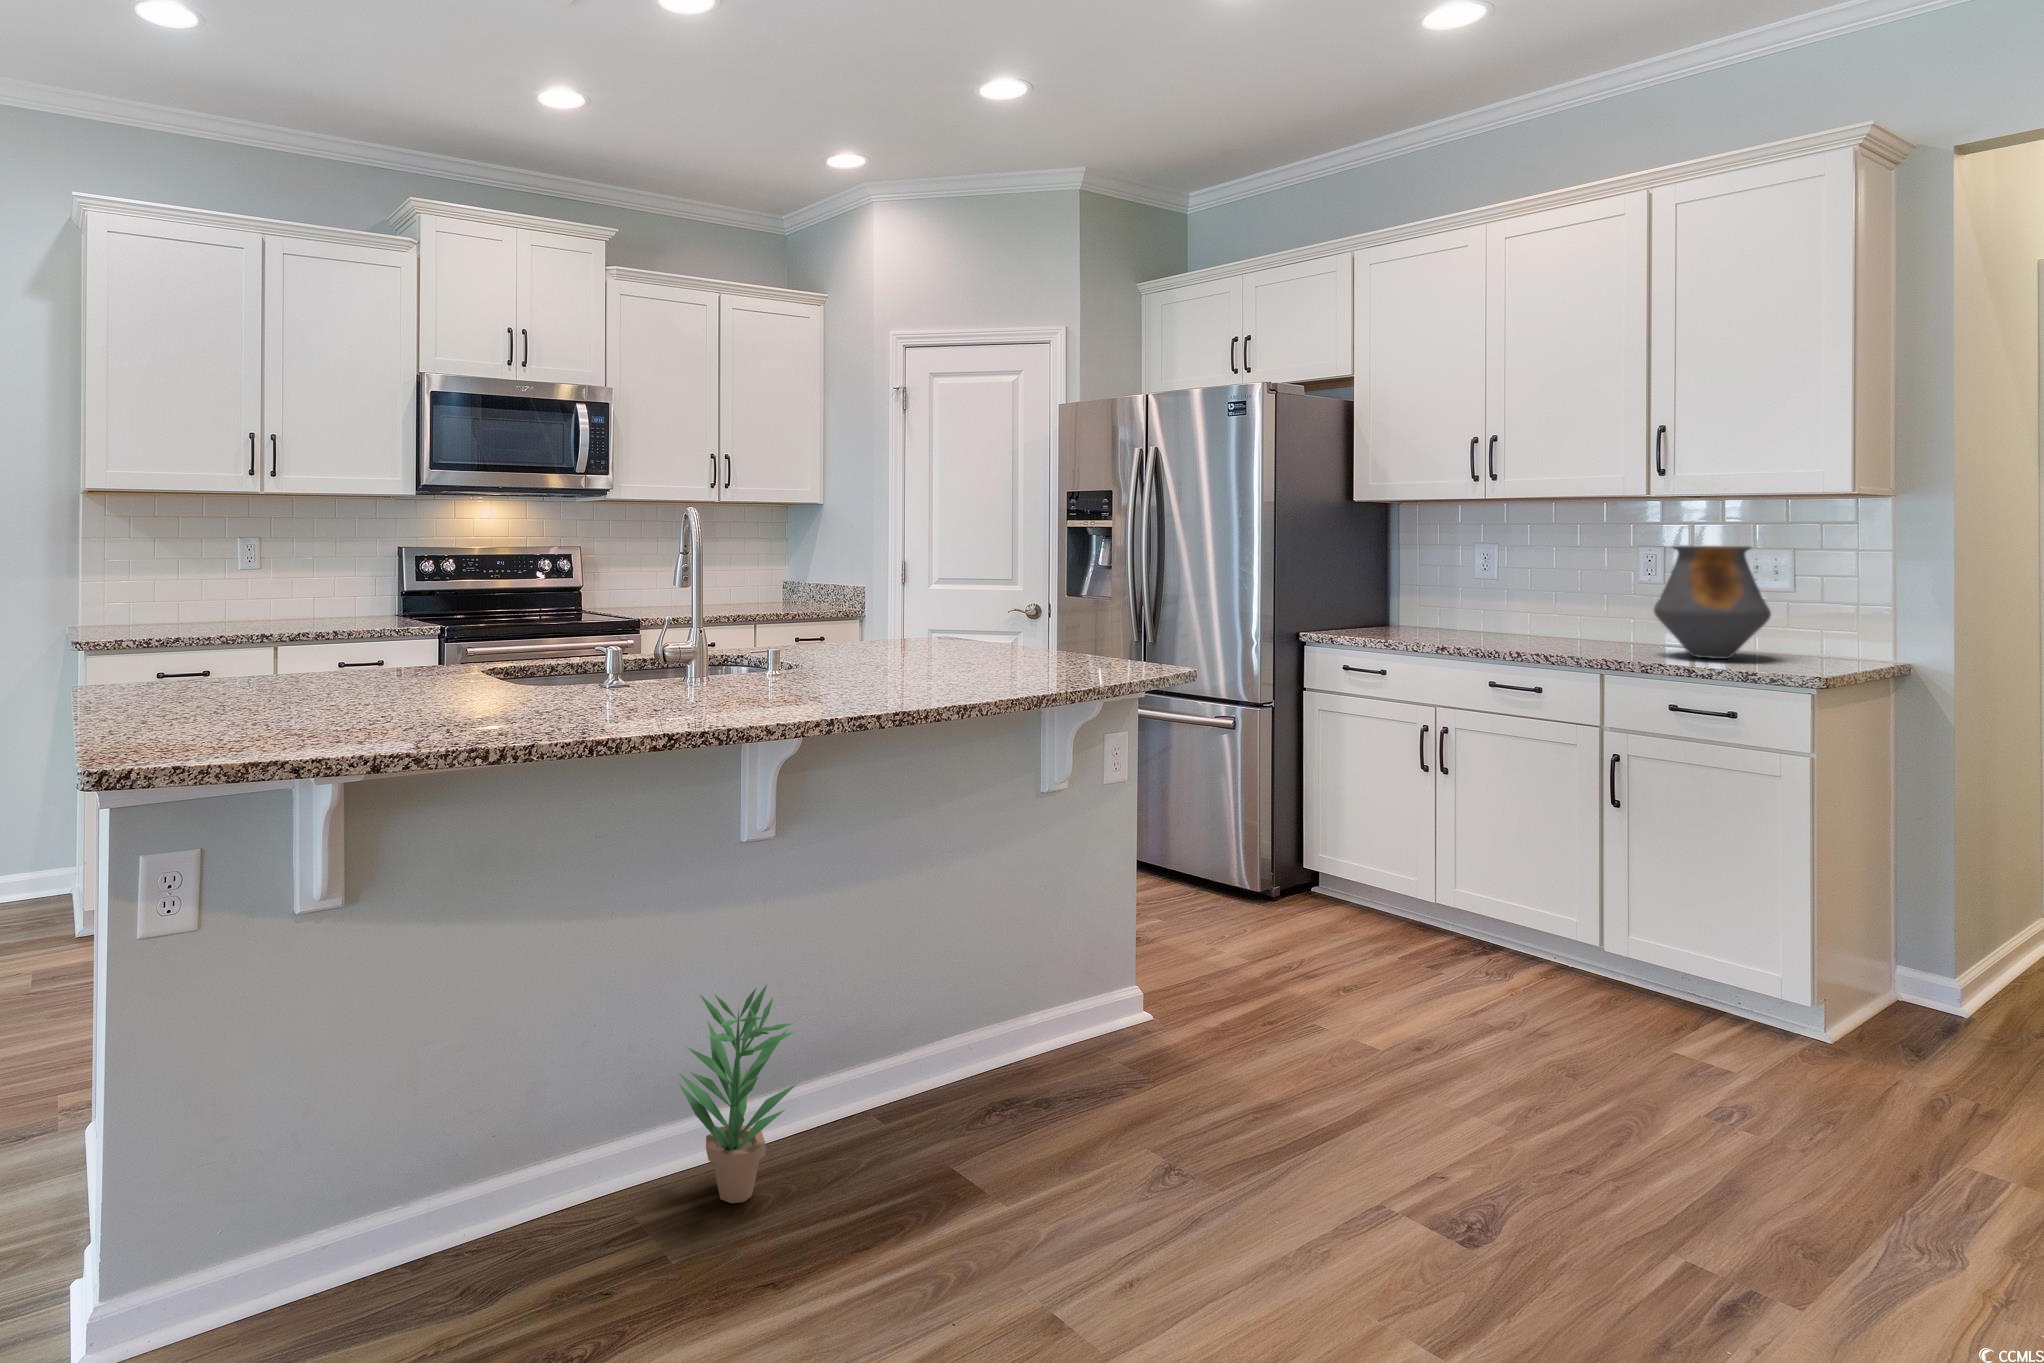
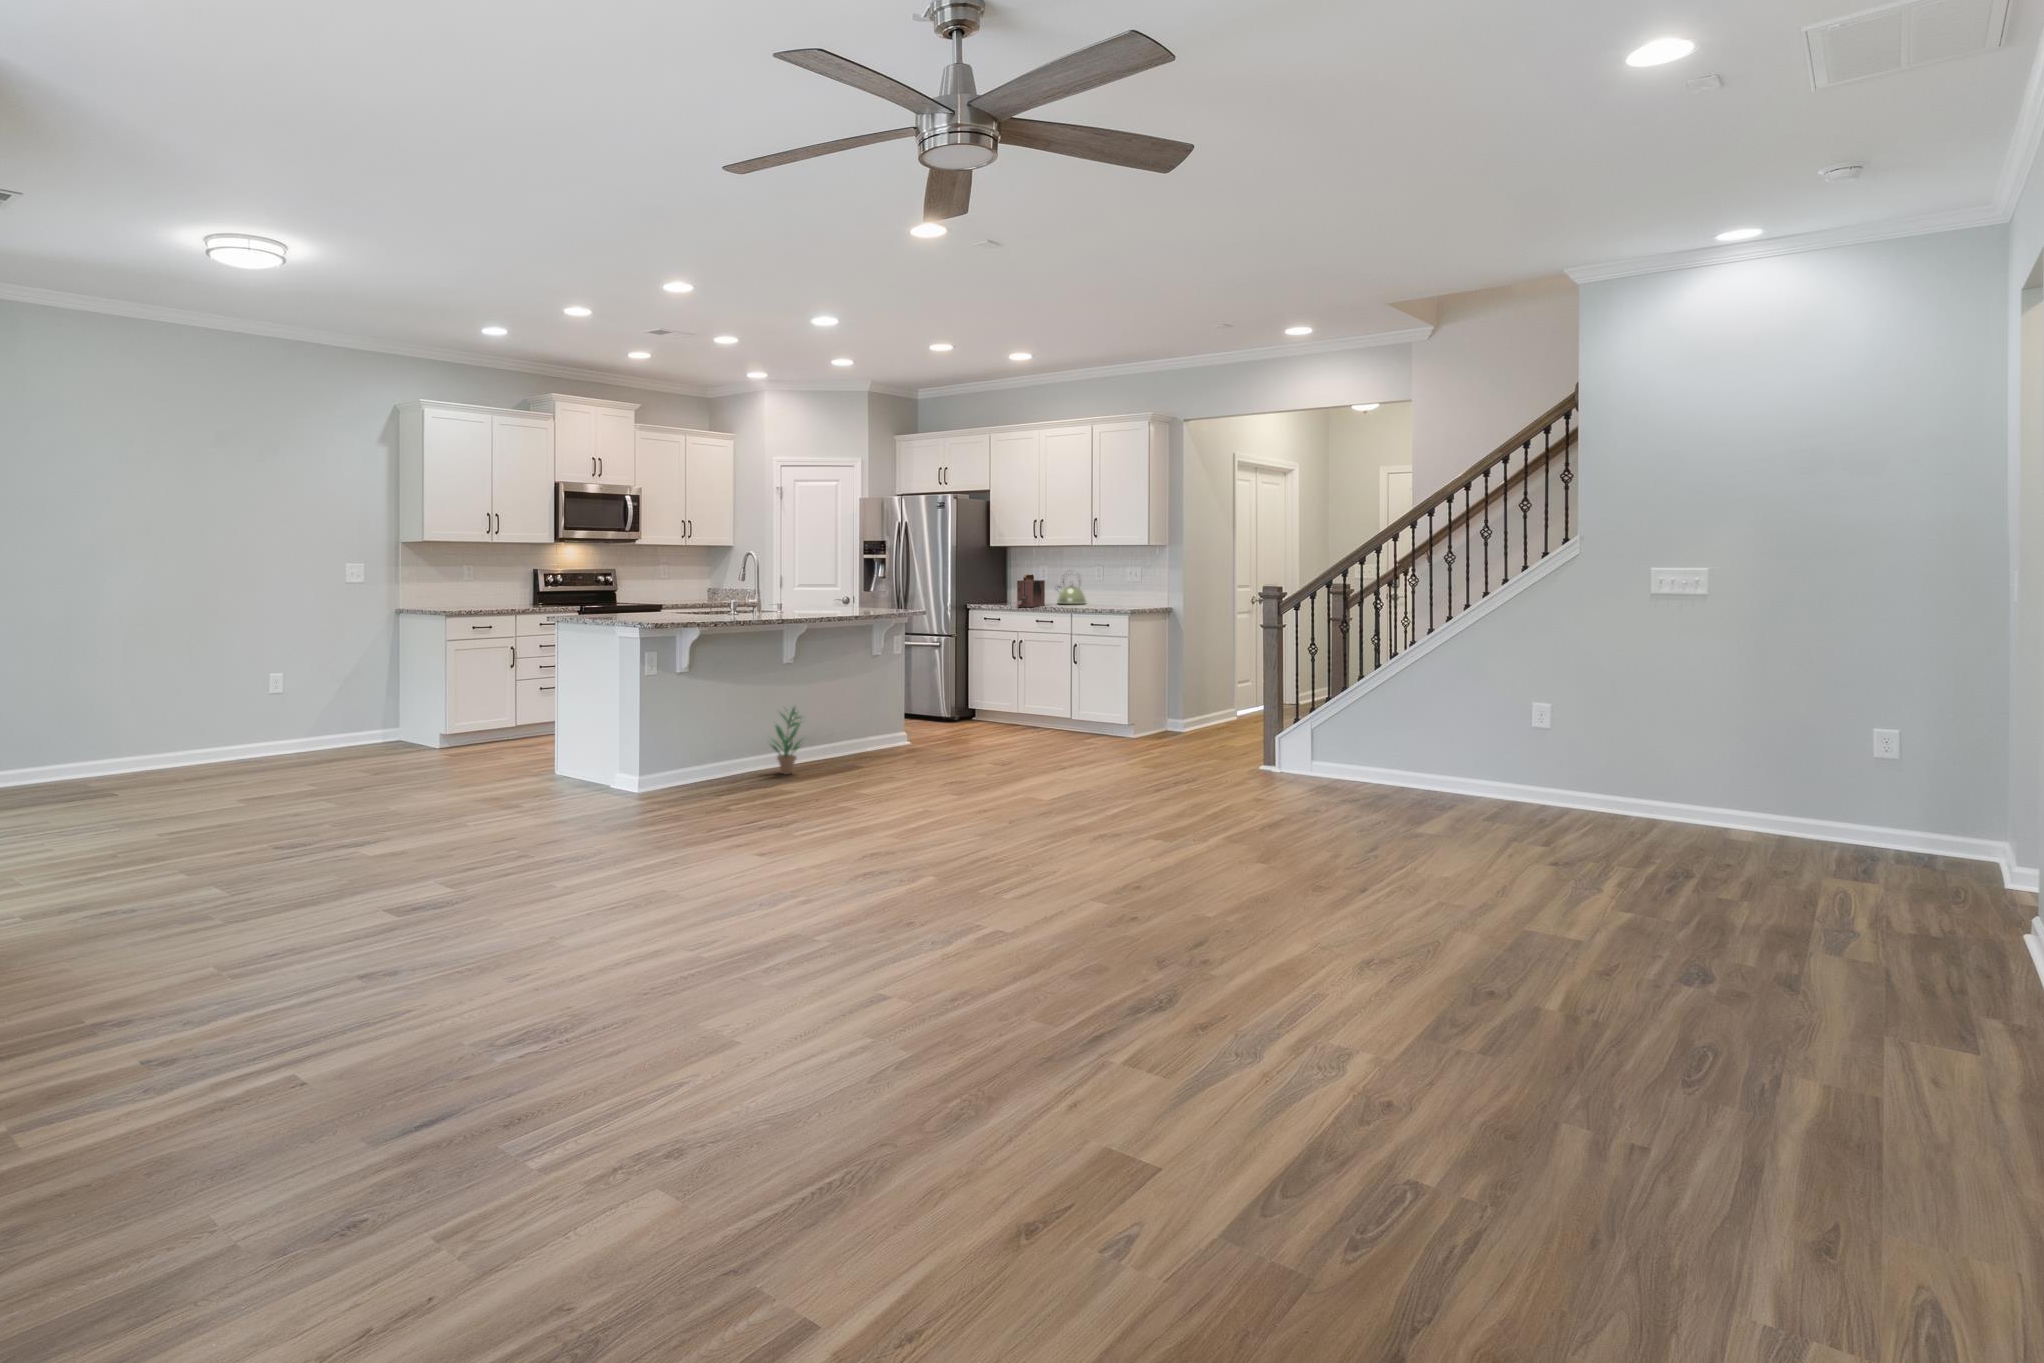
vase: present [1653,546,1771,659] -> none [1092,565,1129,607]
kettle: none [1523,558,1615,643] -> present [1056,570,1086,604]
toaster: none [1433,567,1502,649] -> present [1017,574,1045,607]

